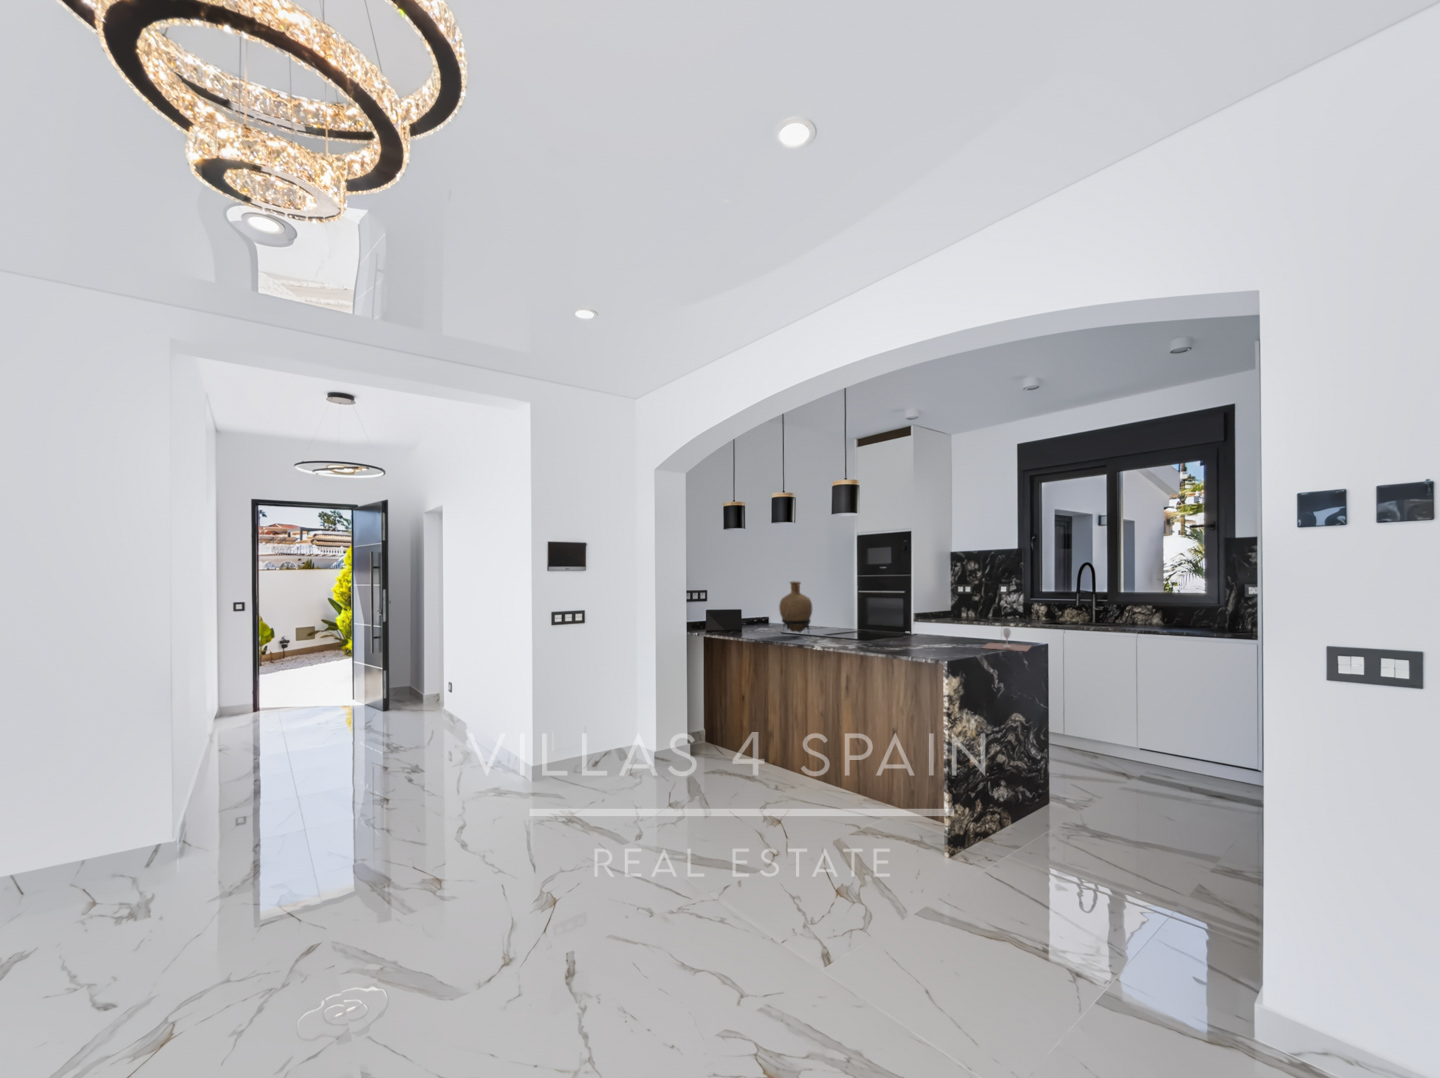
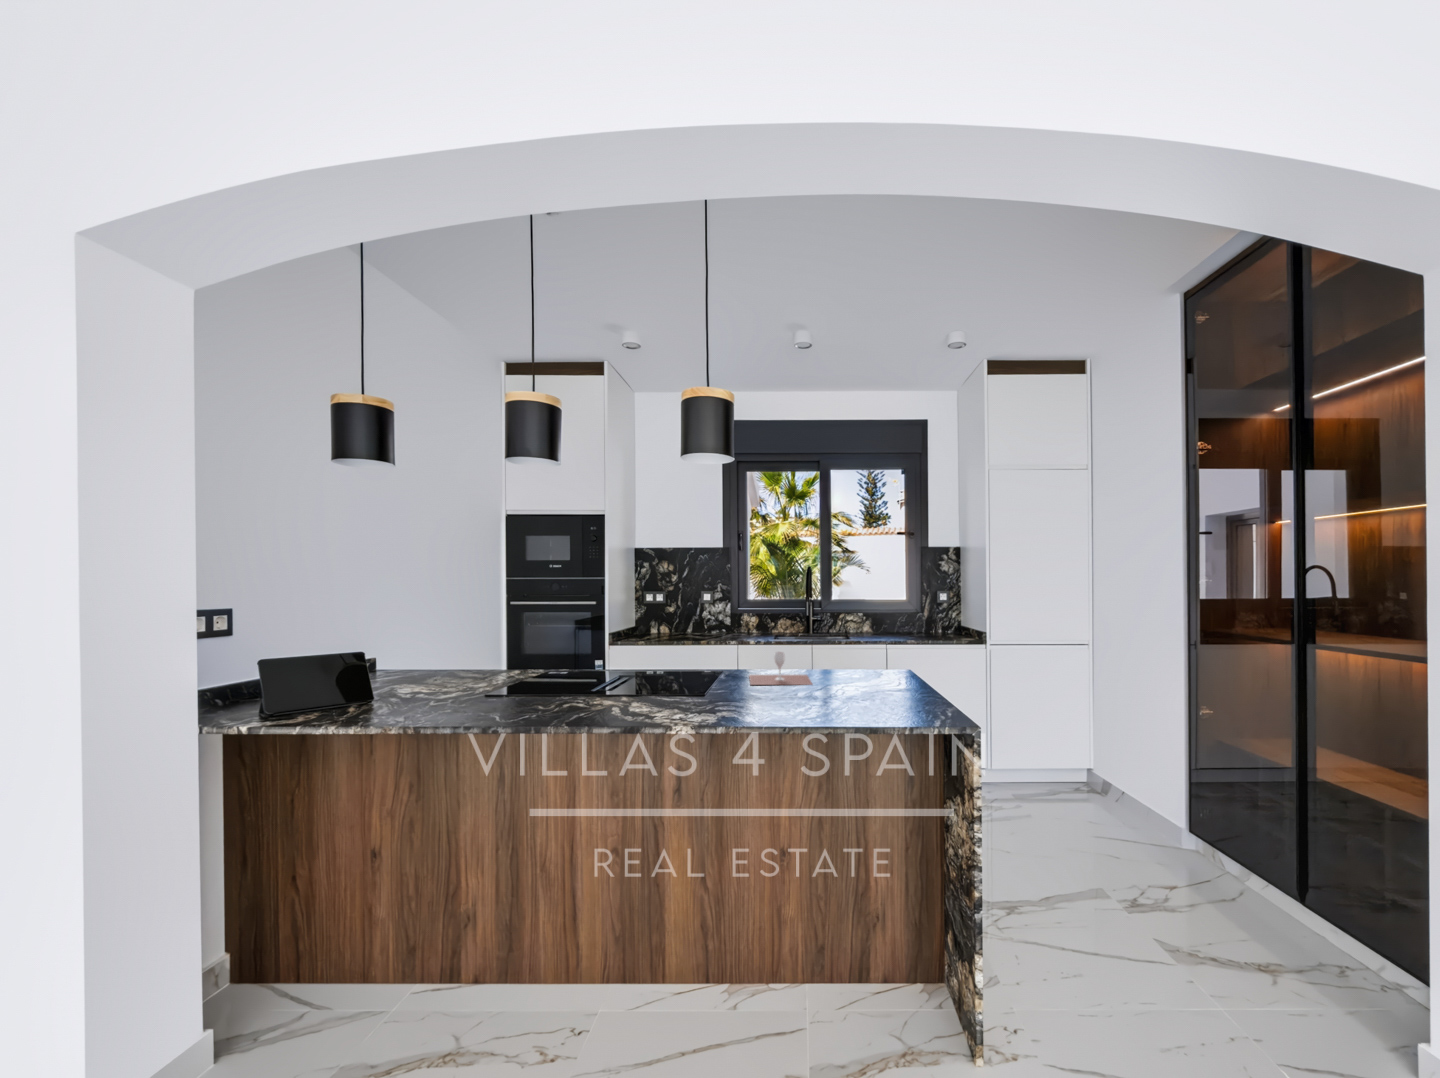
vase: present [779,582,812,633] -> none [406,590,469,684]

